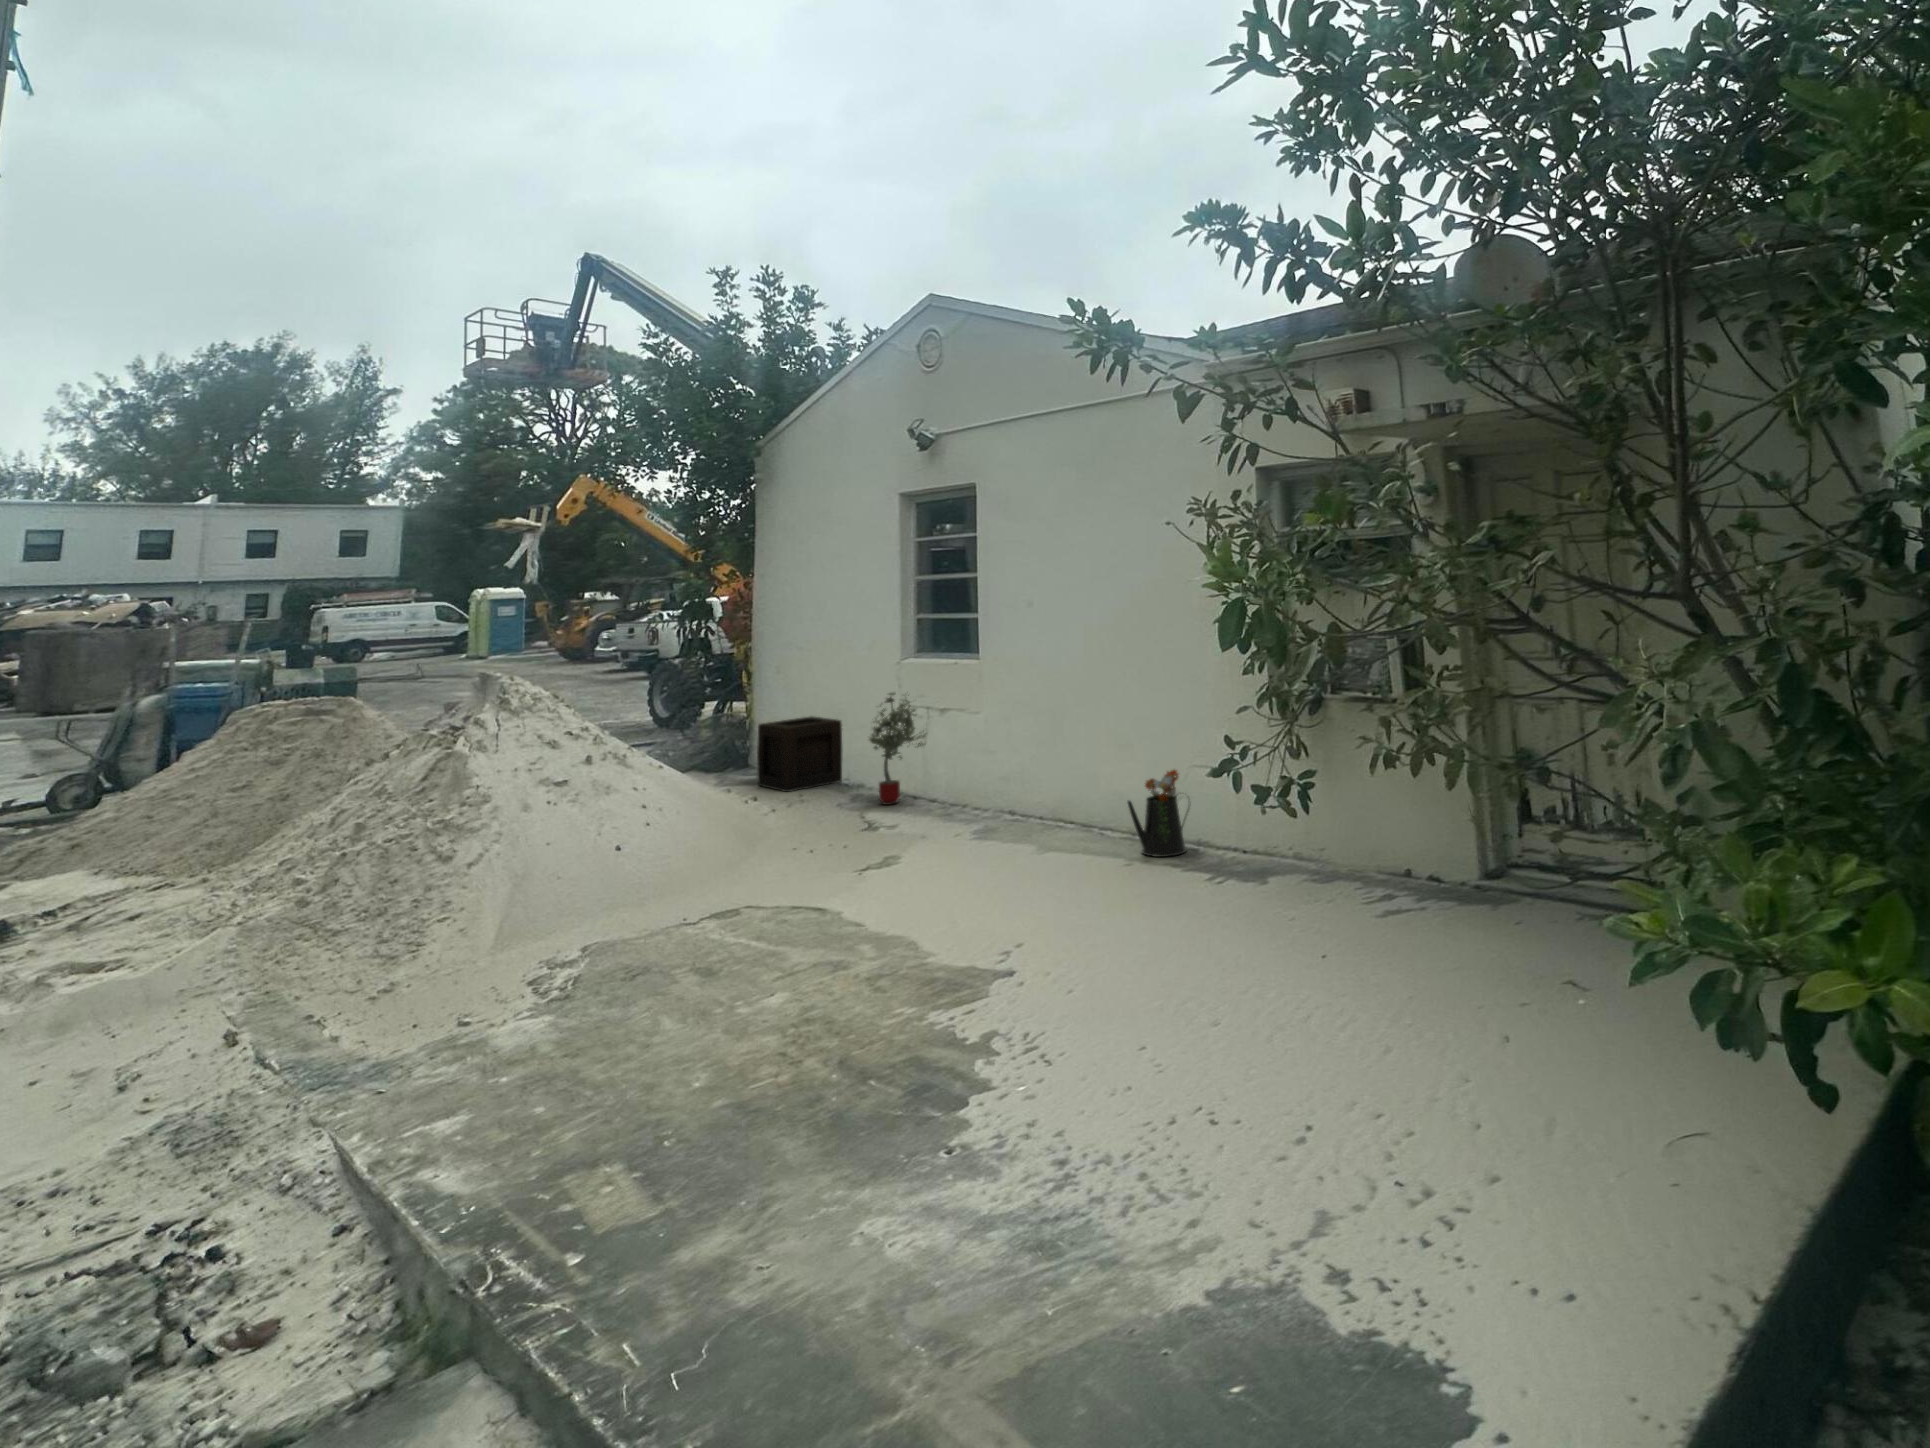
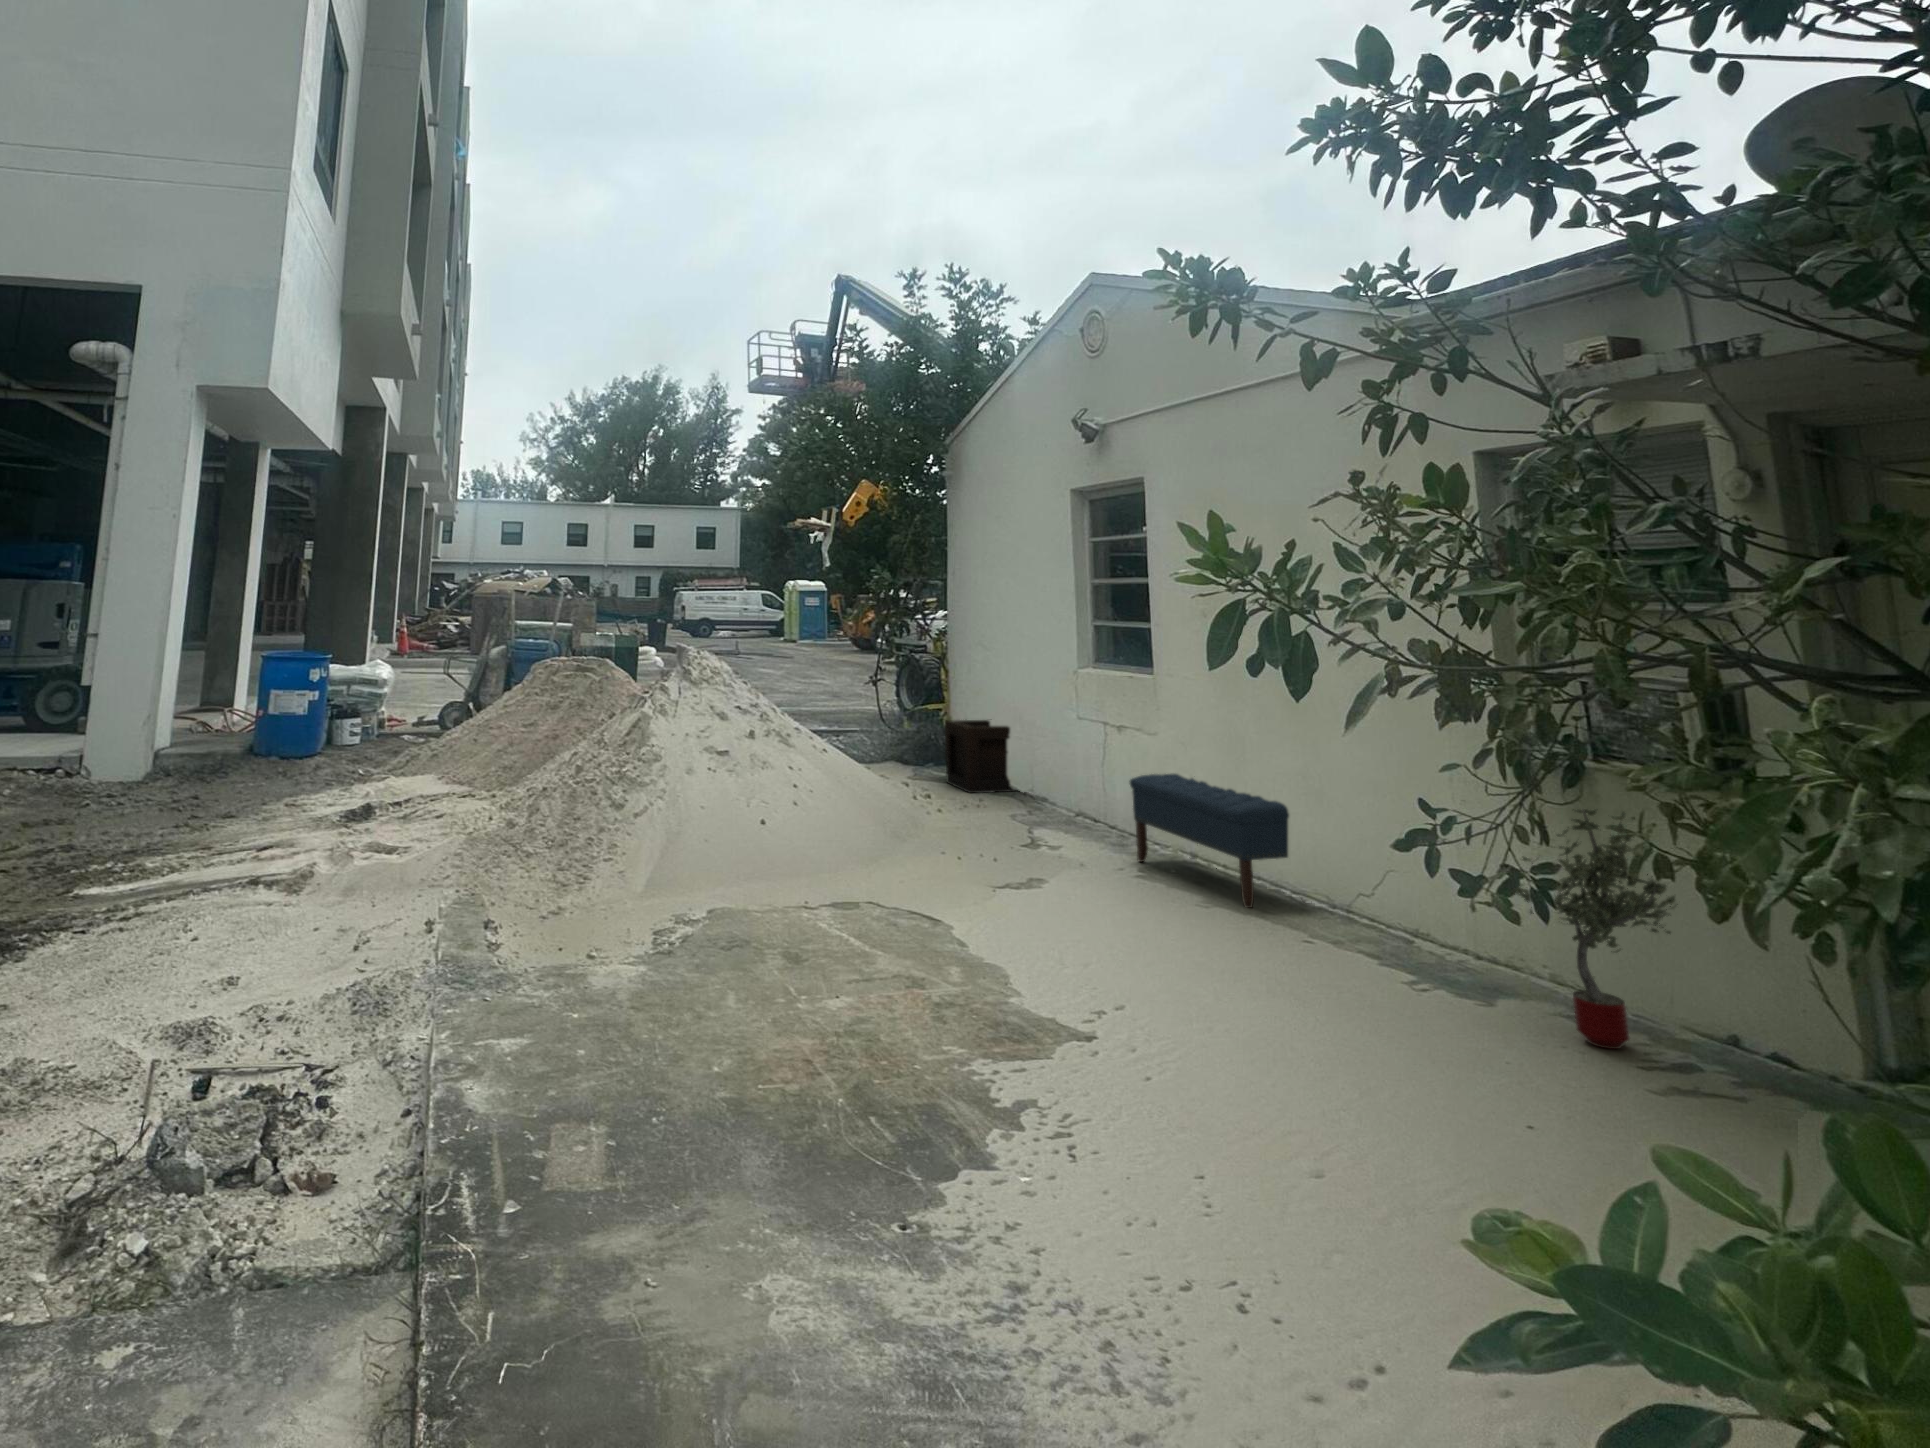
potted tree: present [869,693,926,805] -> present [1516,809,1678,1049]
bench: none [969,744,1123,848] -> present [1130,774,1306,908]
watering can: present [1128,770,1188,857] -> none [1301,829,1394,941]

